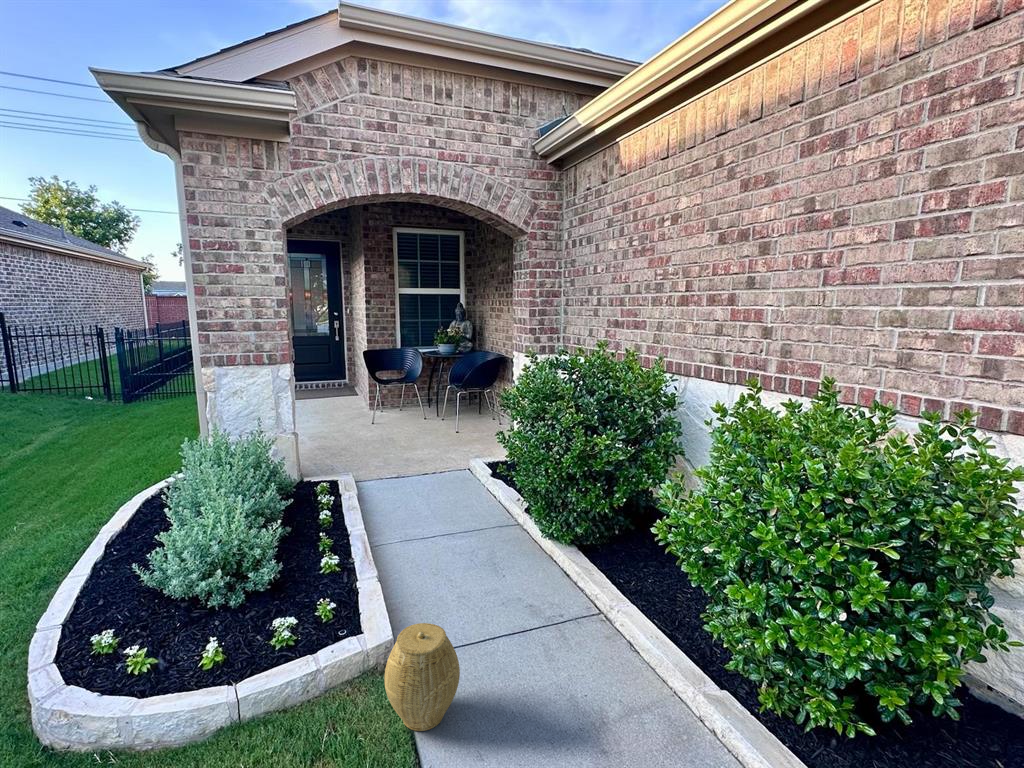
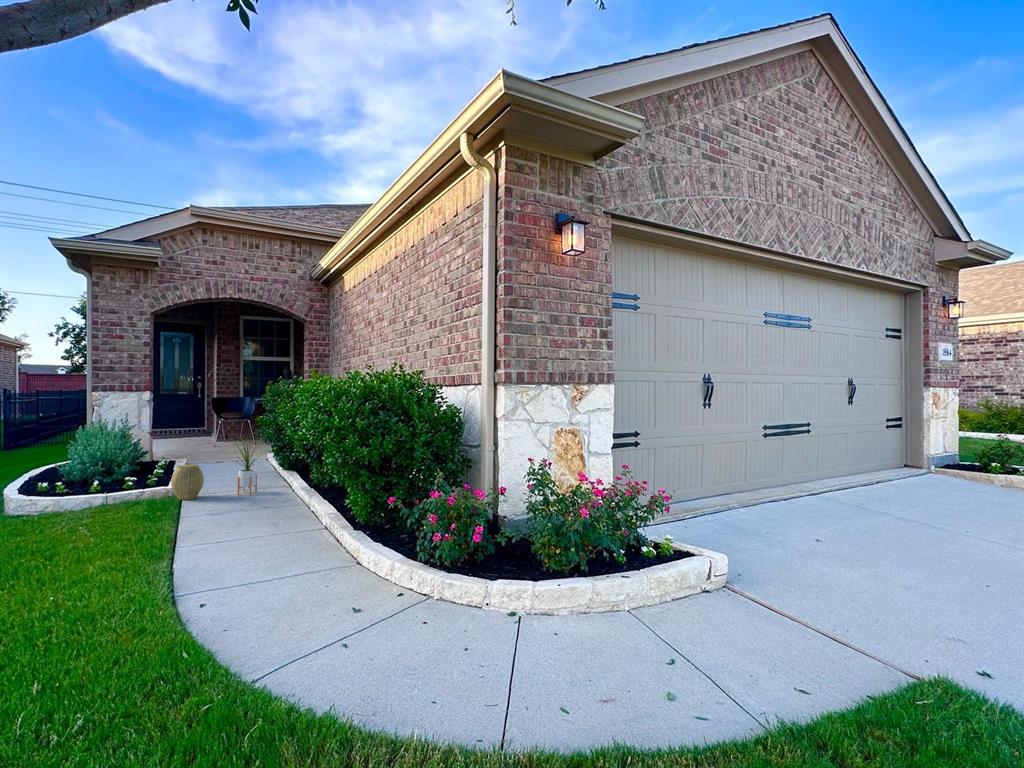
house plant: none [515,532,600,700] -> present [237,439,261,495]

